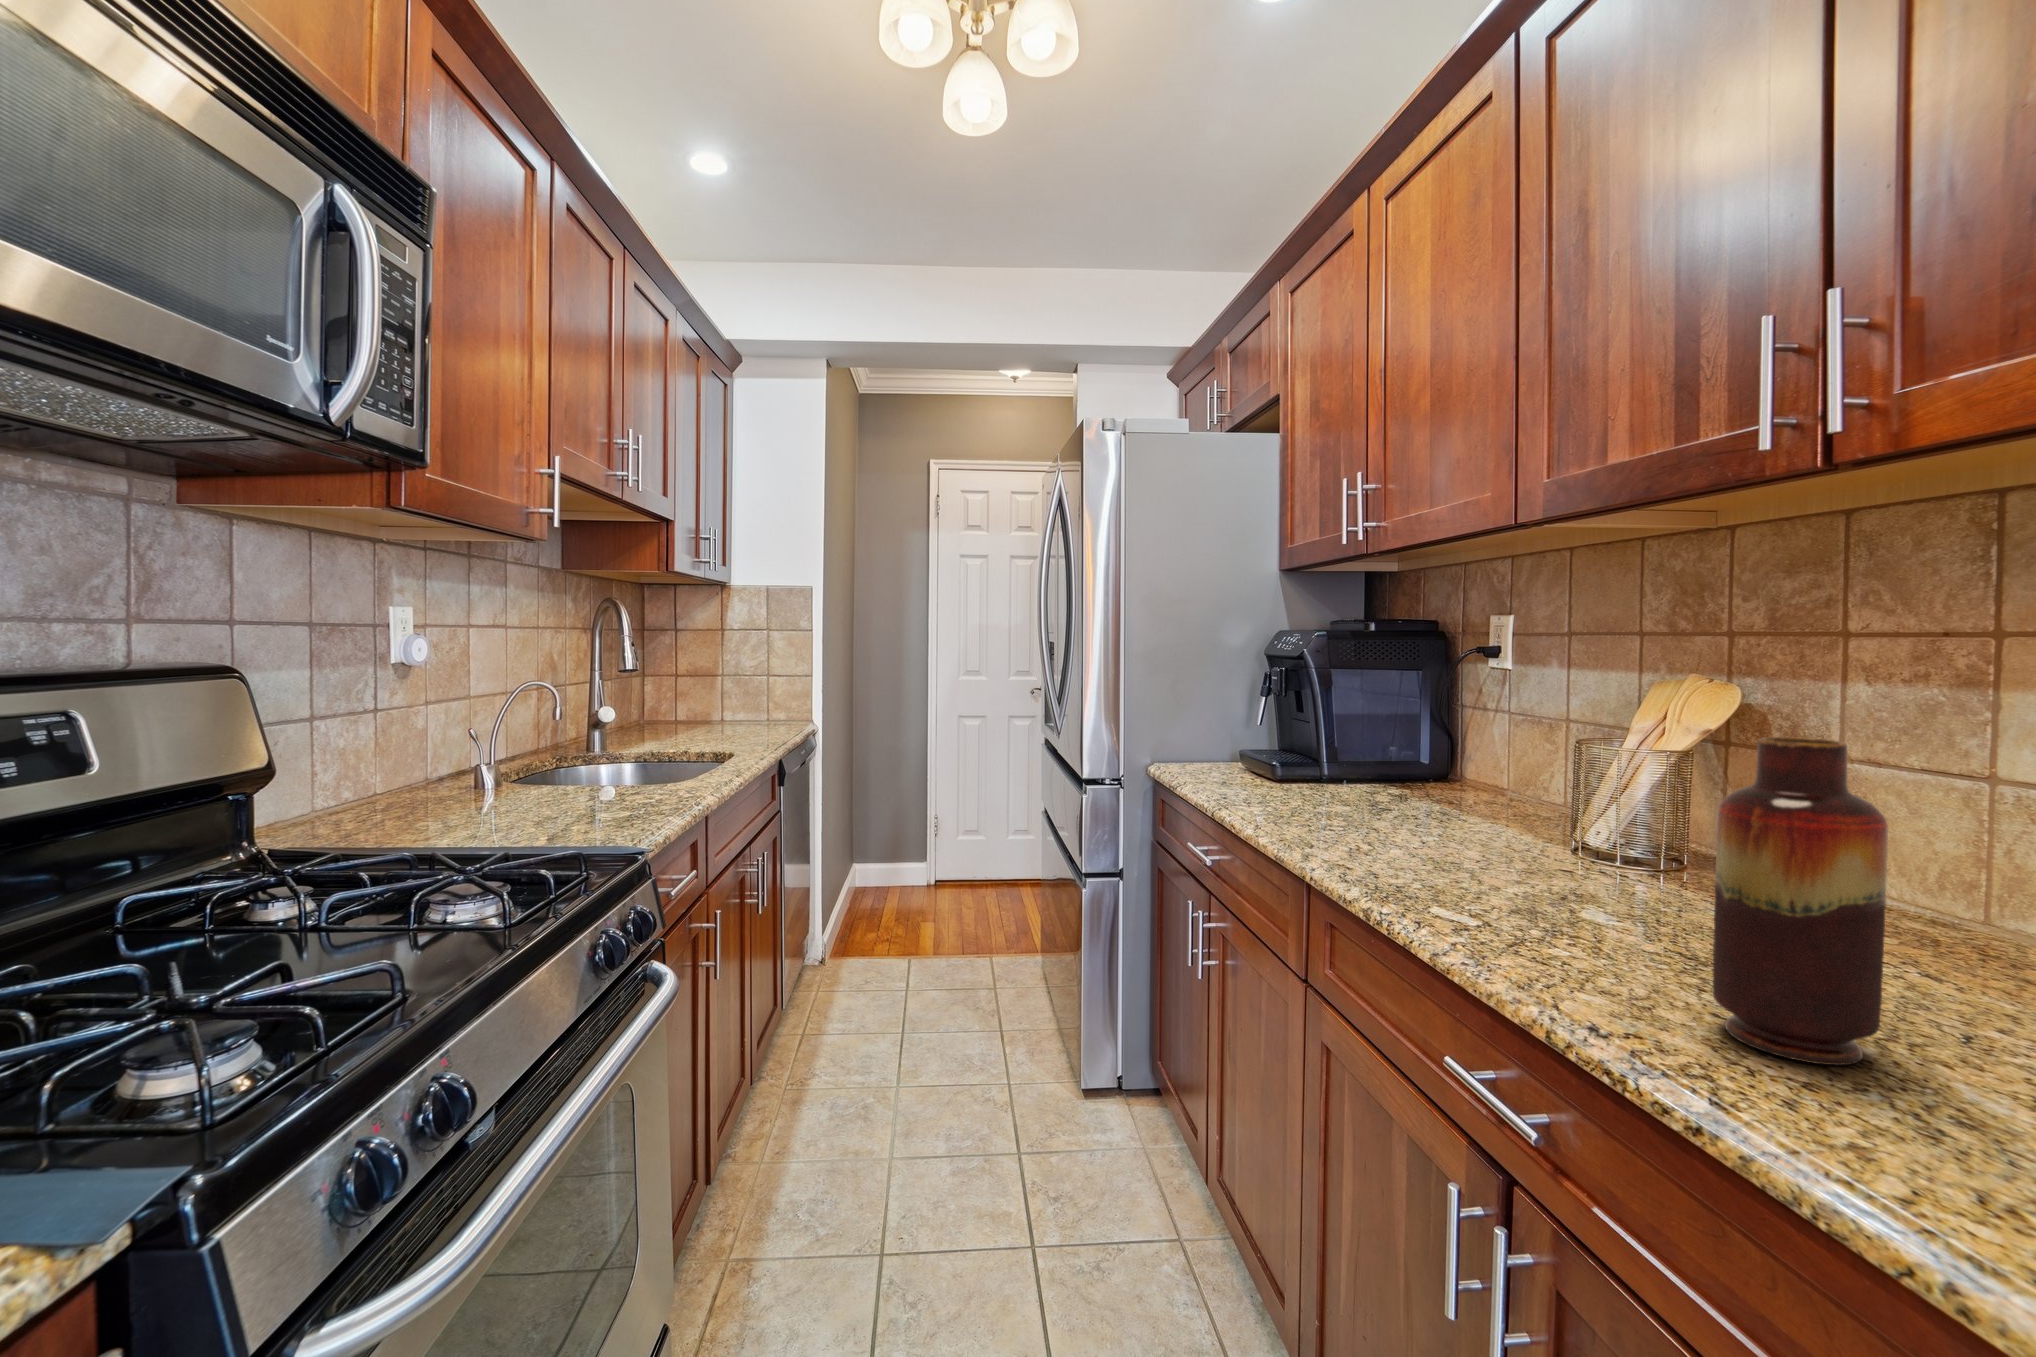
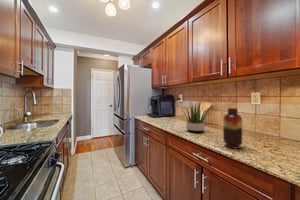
potted plant: none [1413,672,1699,905] -> present [183,103,209,132]

